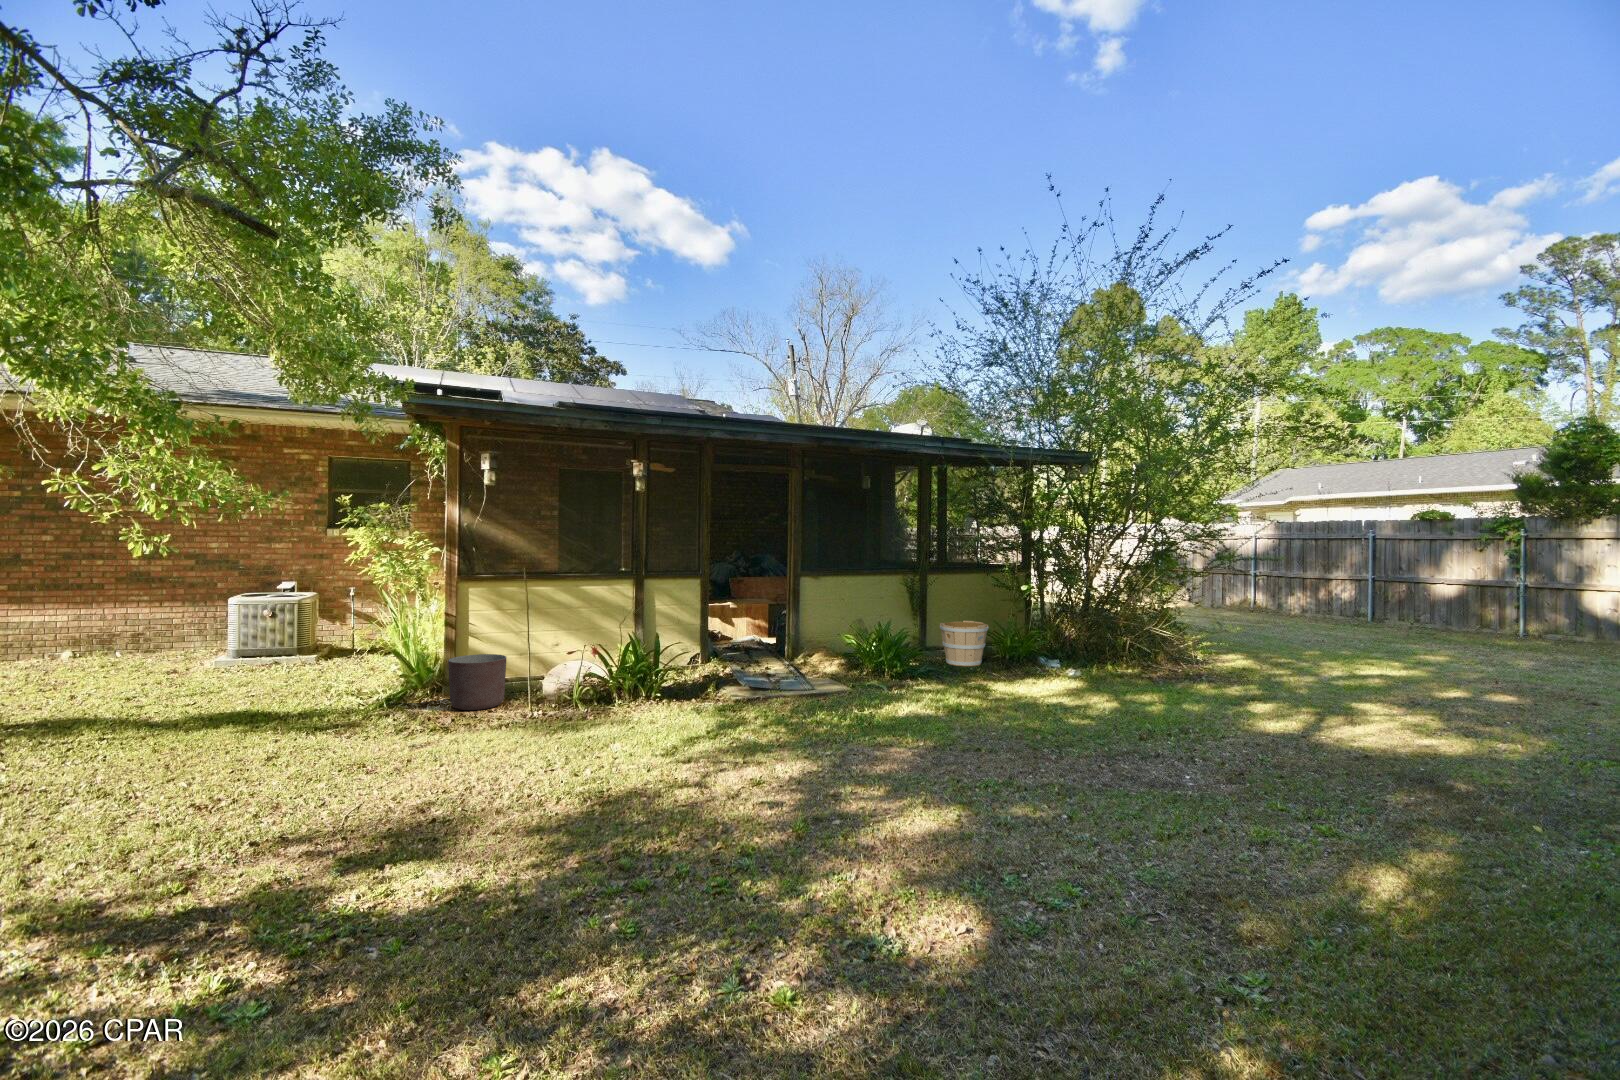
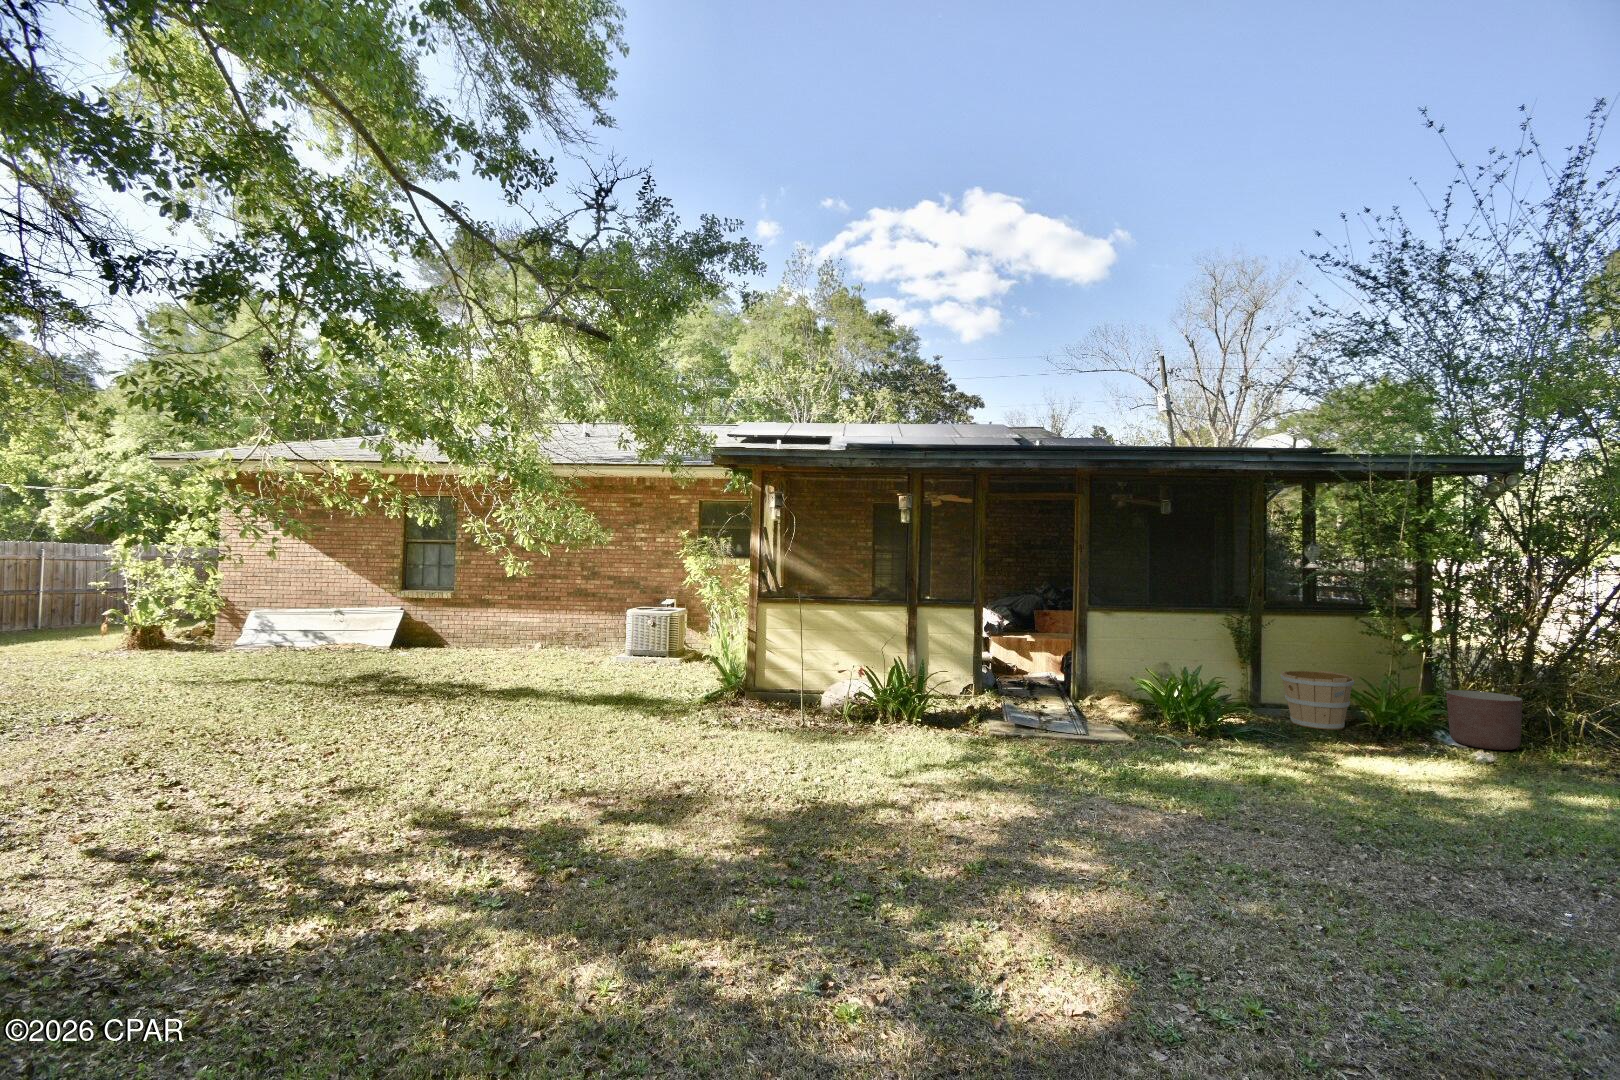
planter: present [448,654,506,710] -> present [1446,690,1522,750]

